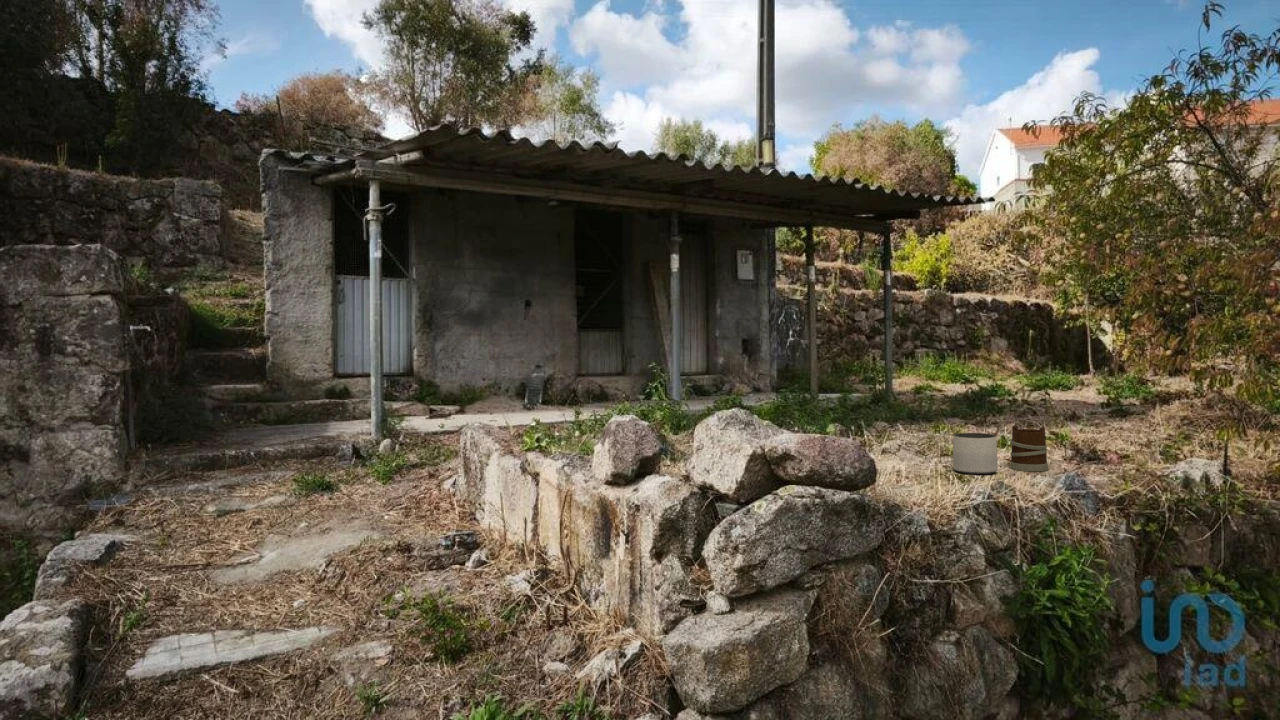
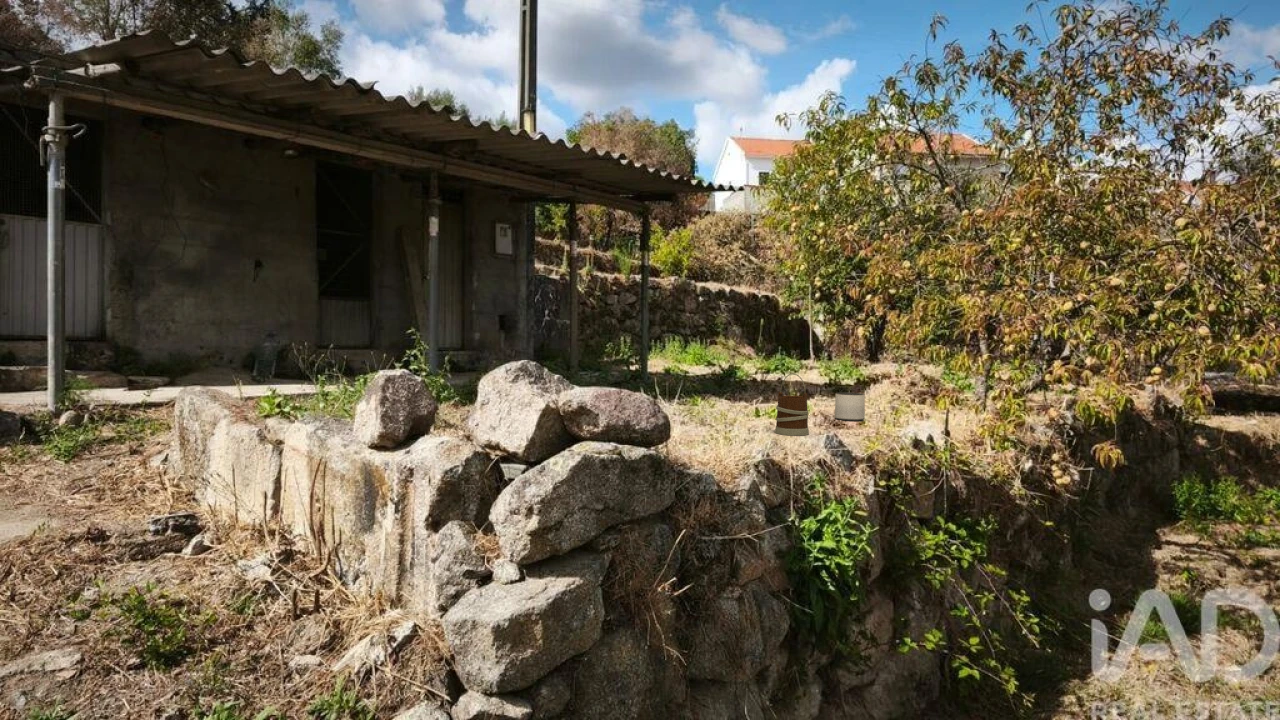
planter: present [953,433,997,474] -> present [835,393,865,421]

